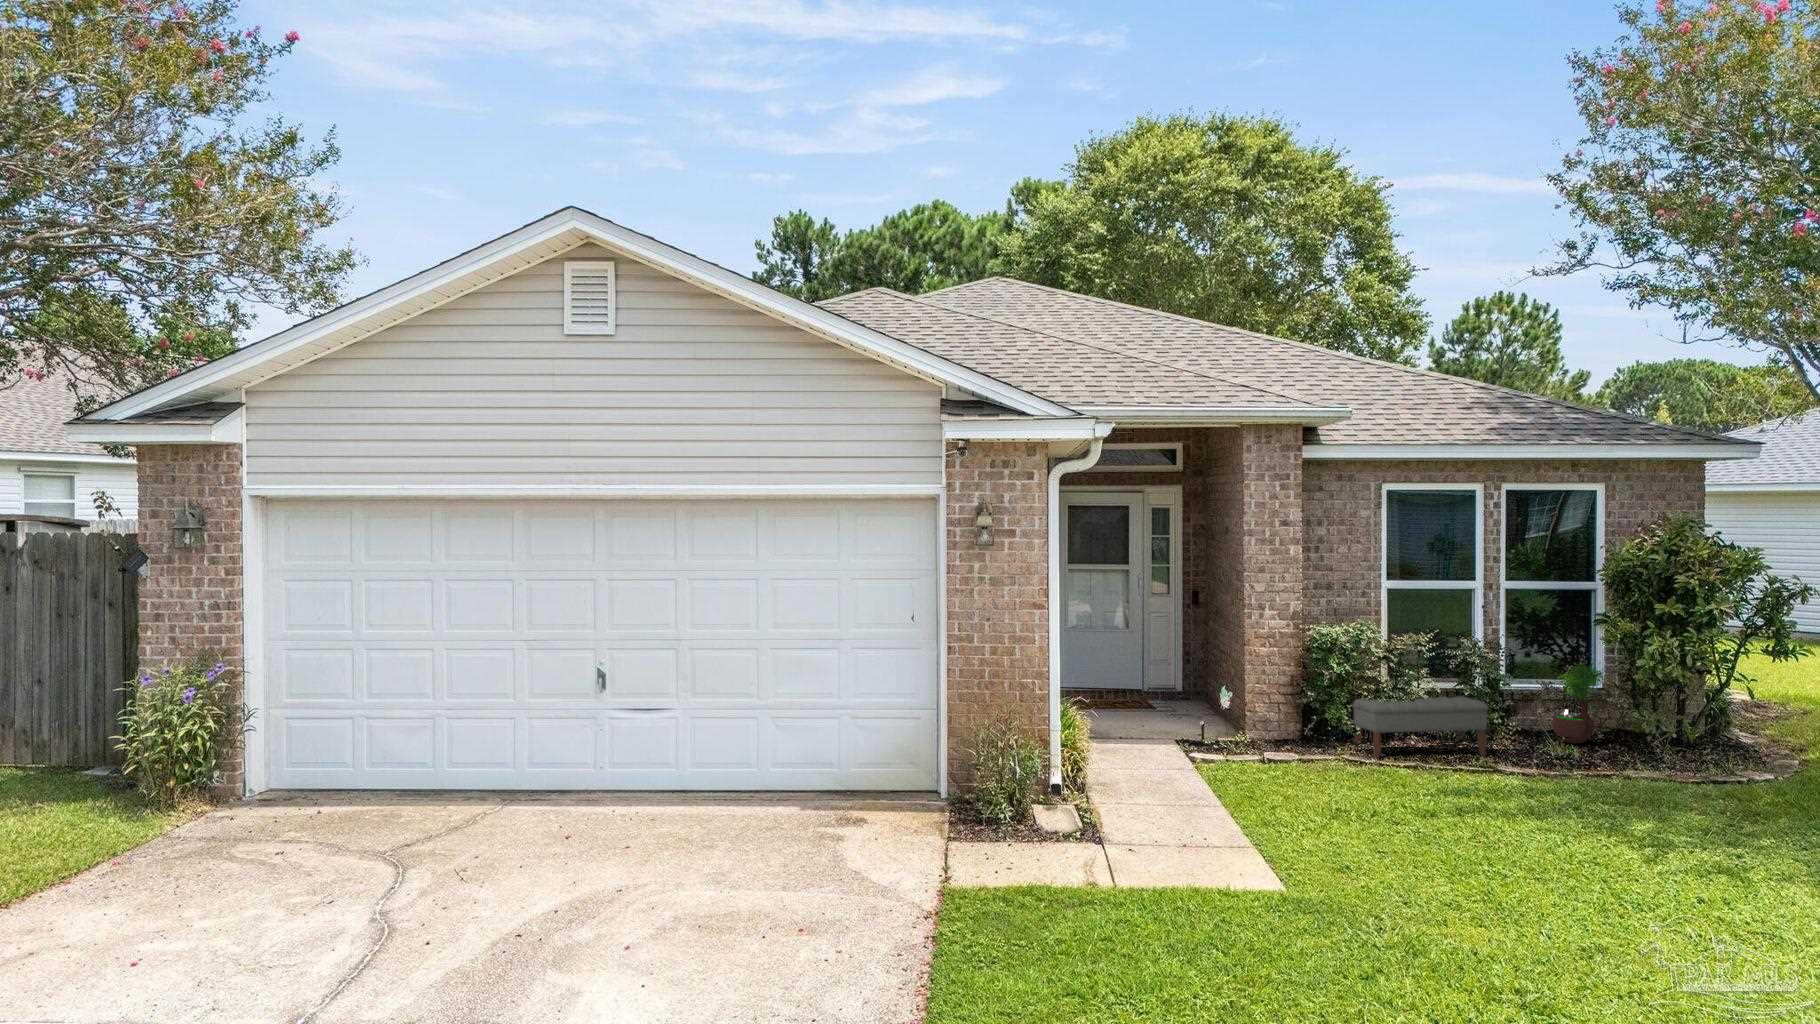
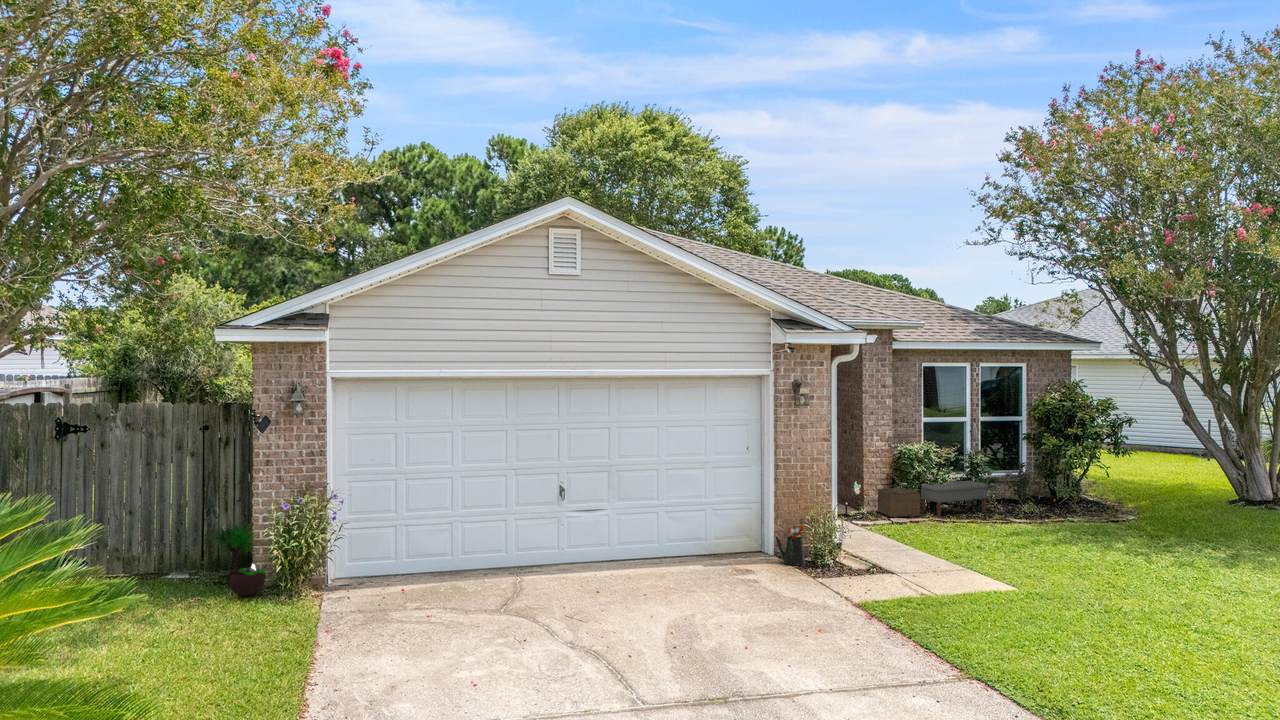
potted tree: present [1552,662,1606,744] -> present [210,522,266,596]
wooden crate: none [1272,702,1339,757] -> present [877,487,920,518]
watering can: none [935,749,990,819] -> present [776,525,809,565]

